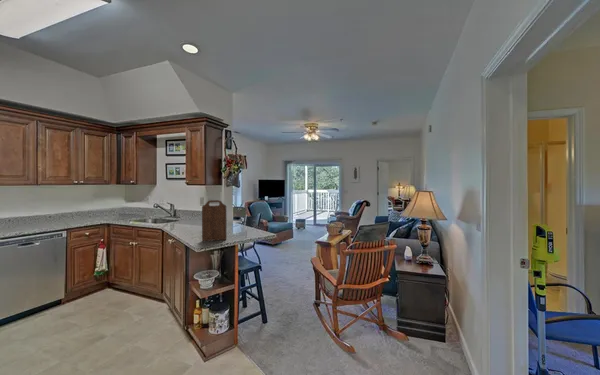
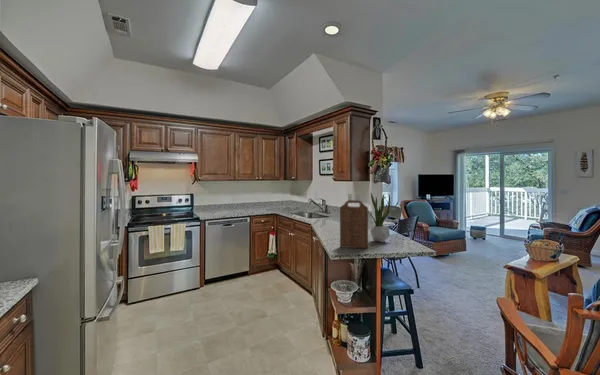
potted plant: none [224,193,243,234] -> present [368,193,390,242]

